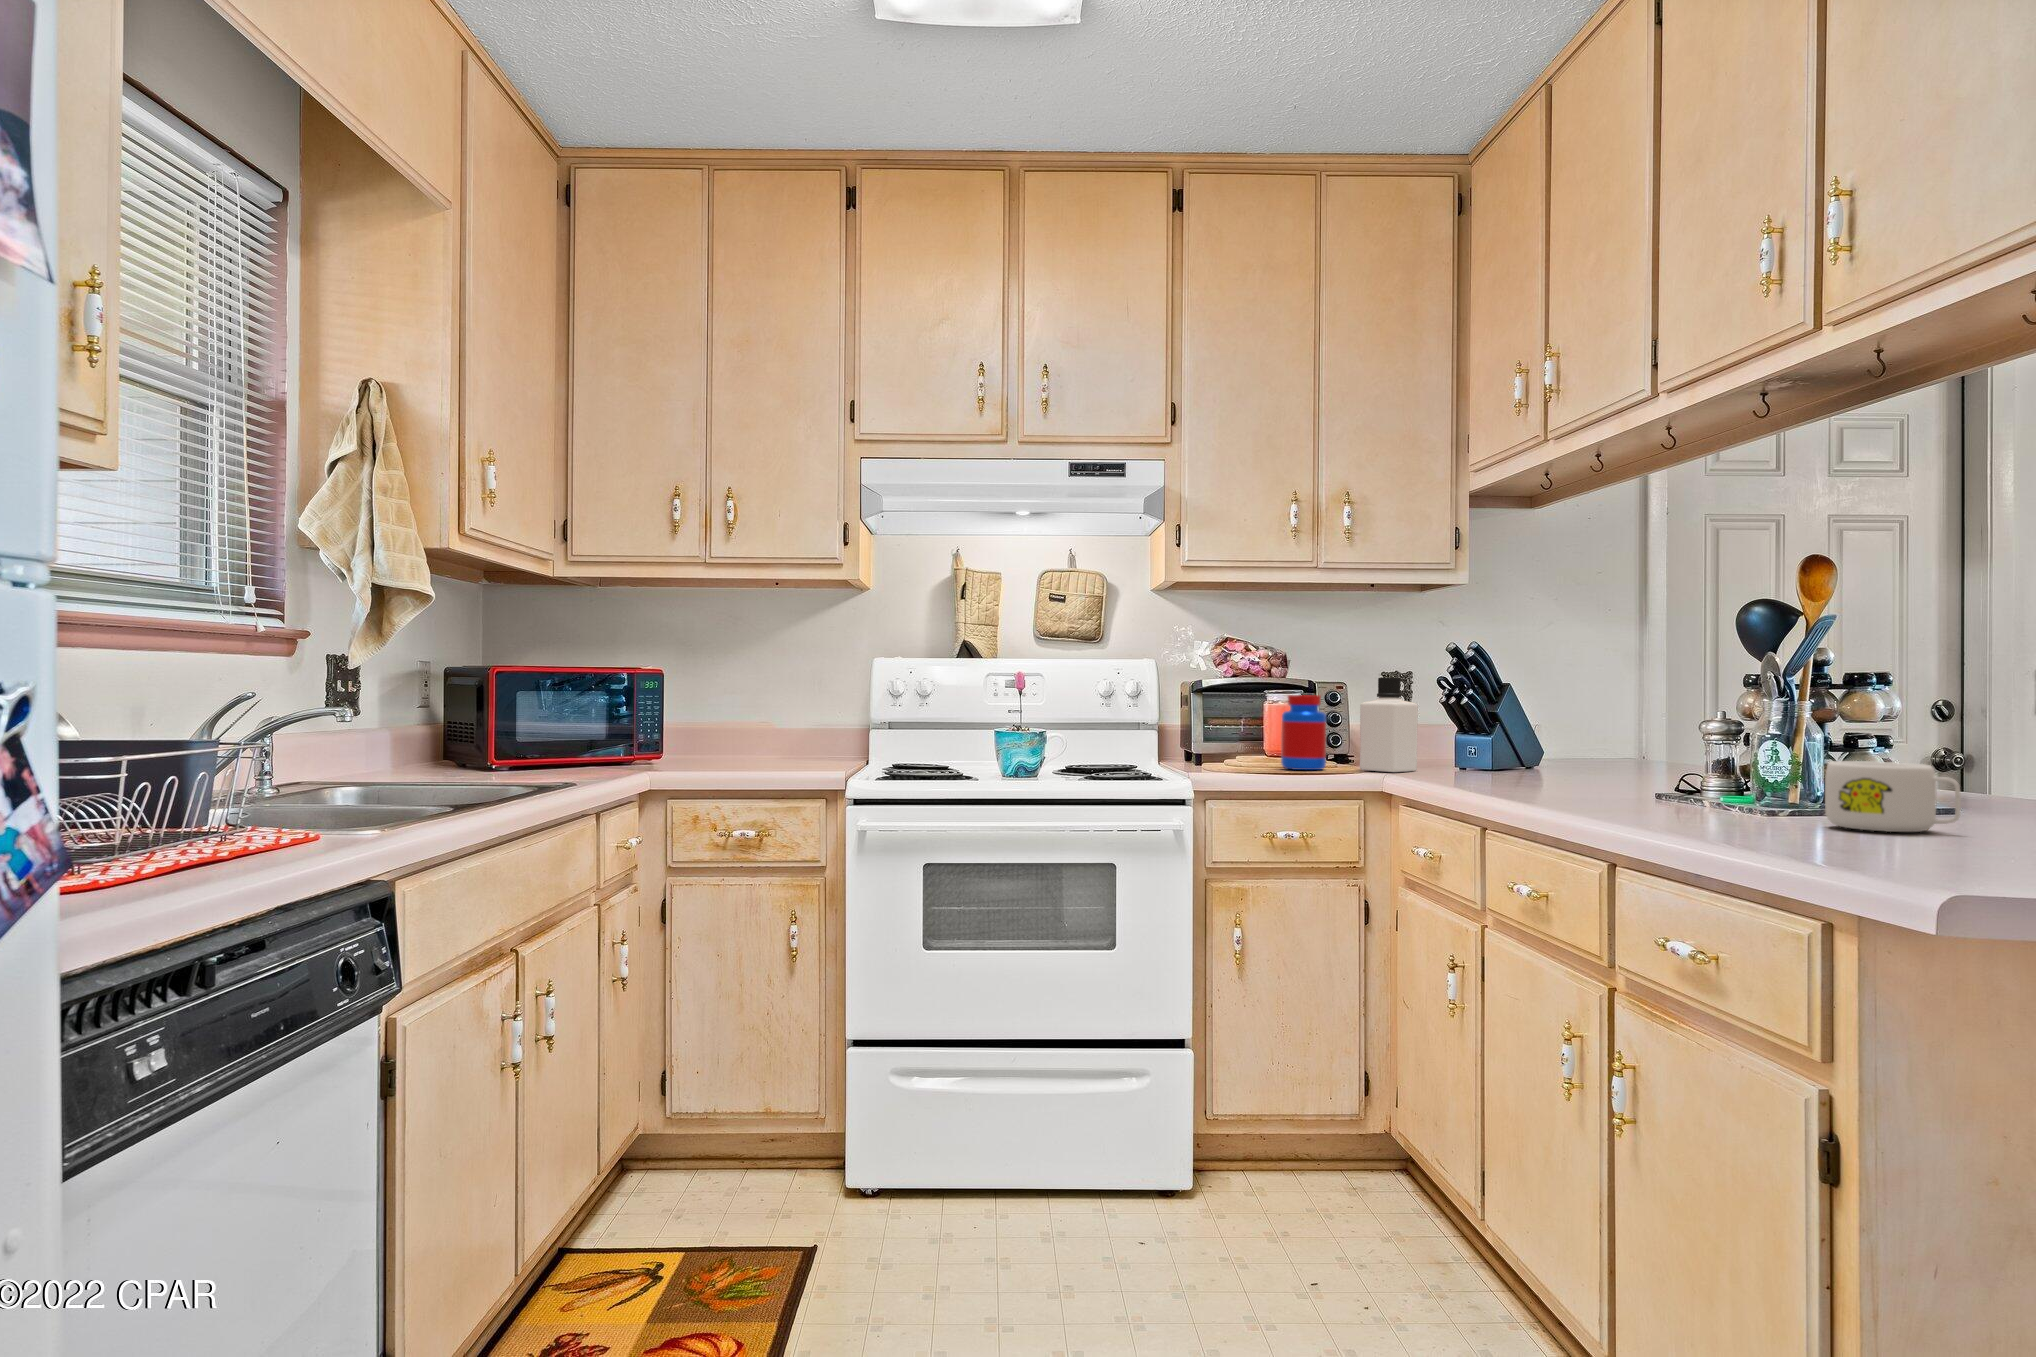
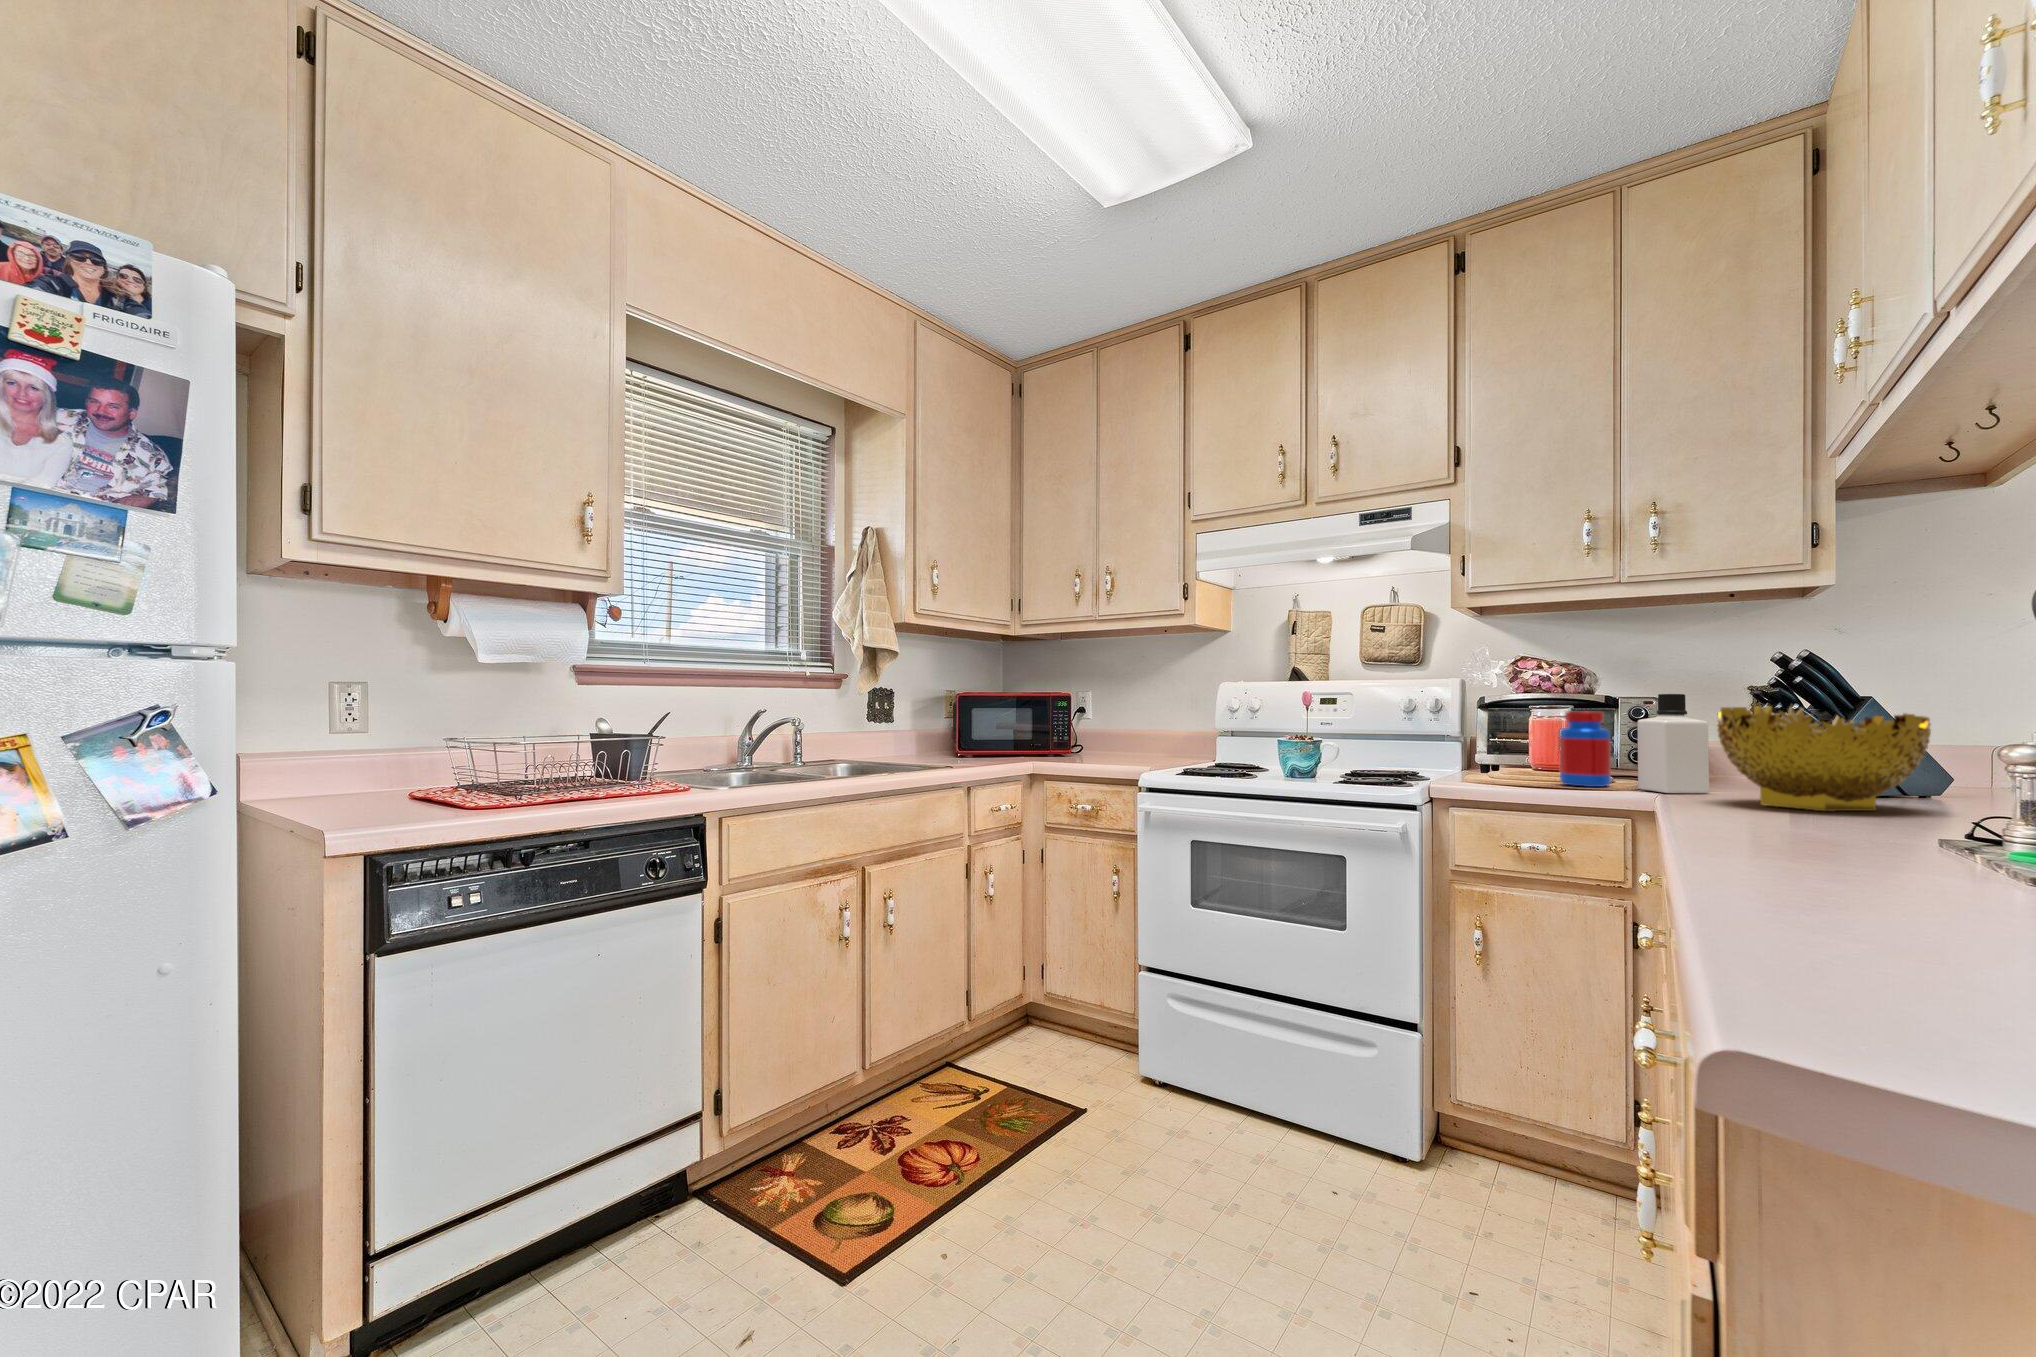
decorative bowl: none [1460,689,1612,780] -> present [1717,706,1931,811]
mug: present [1825,761,1961,832] -> none [1805,803,1966,901]

